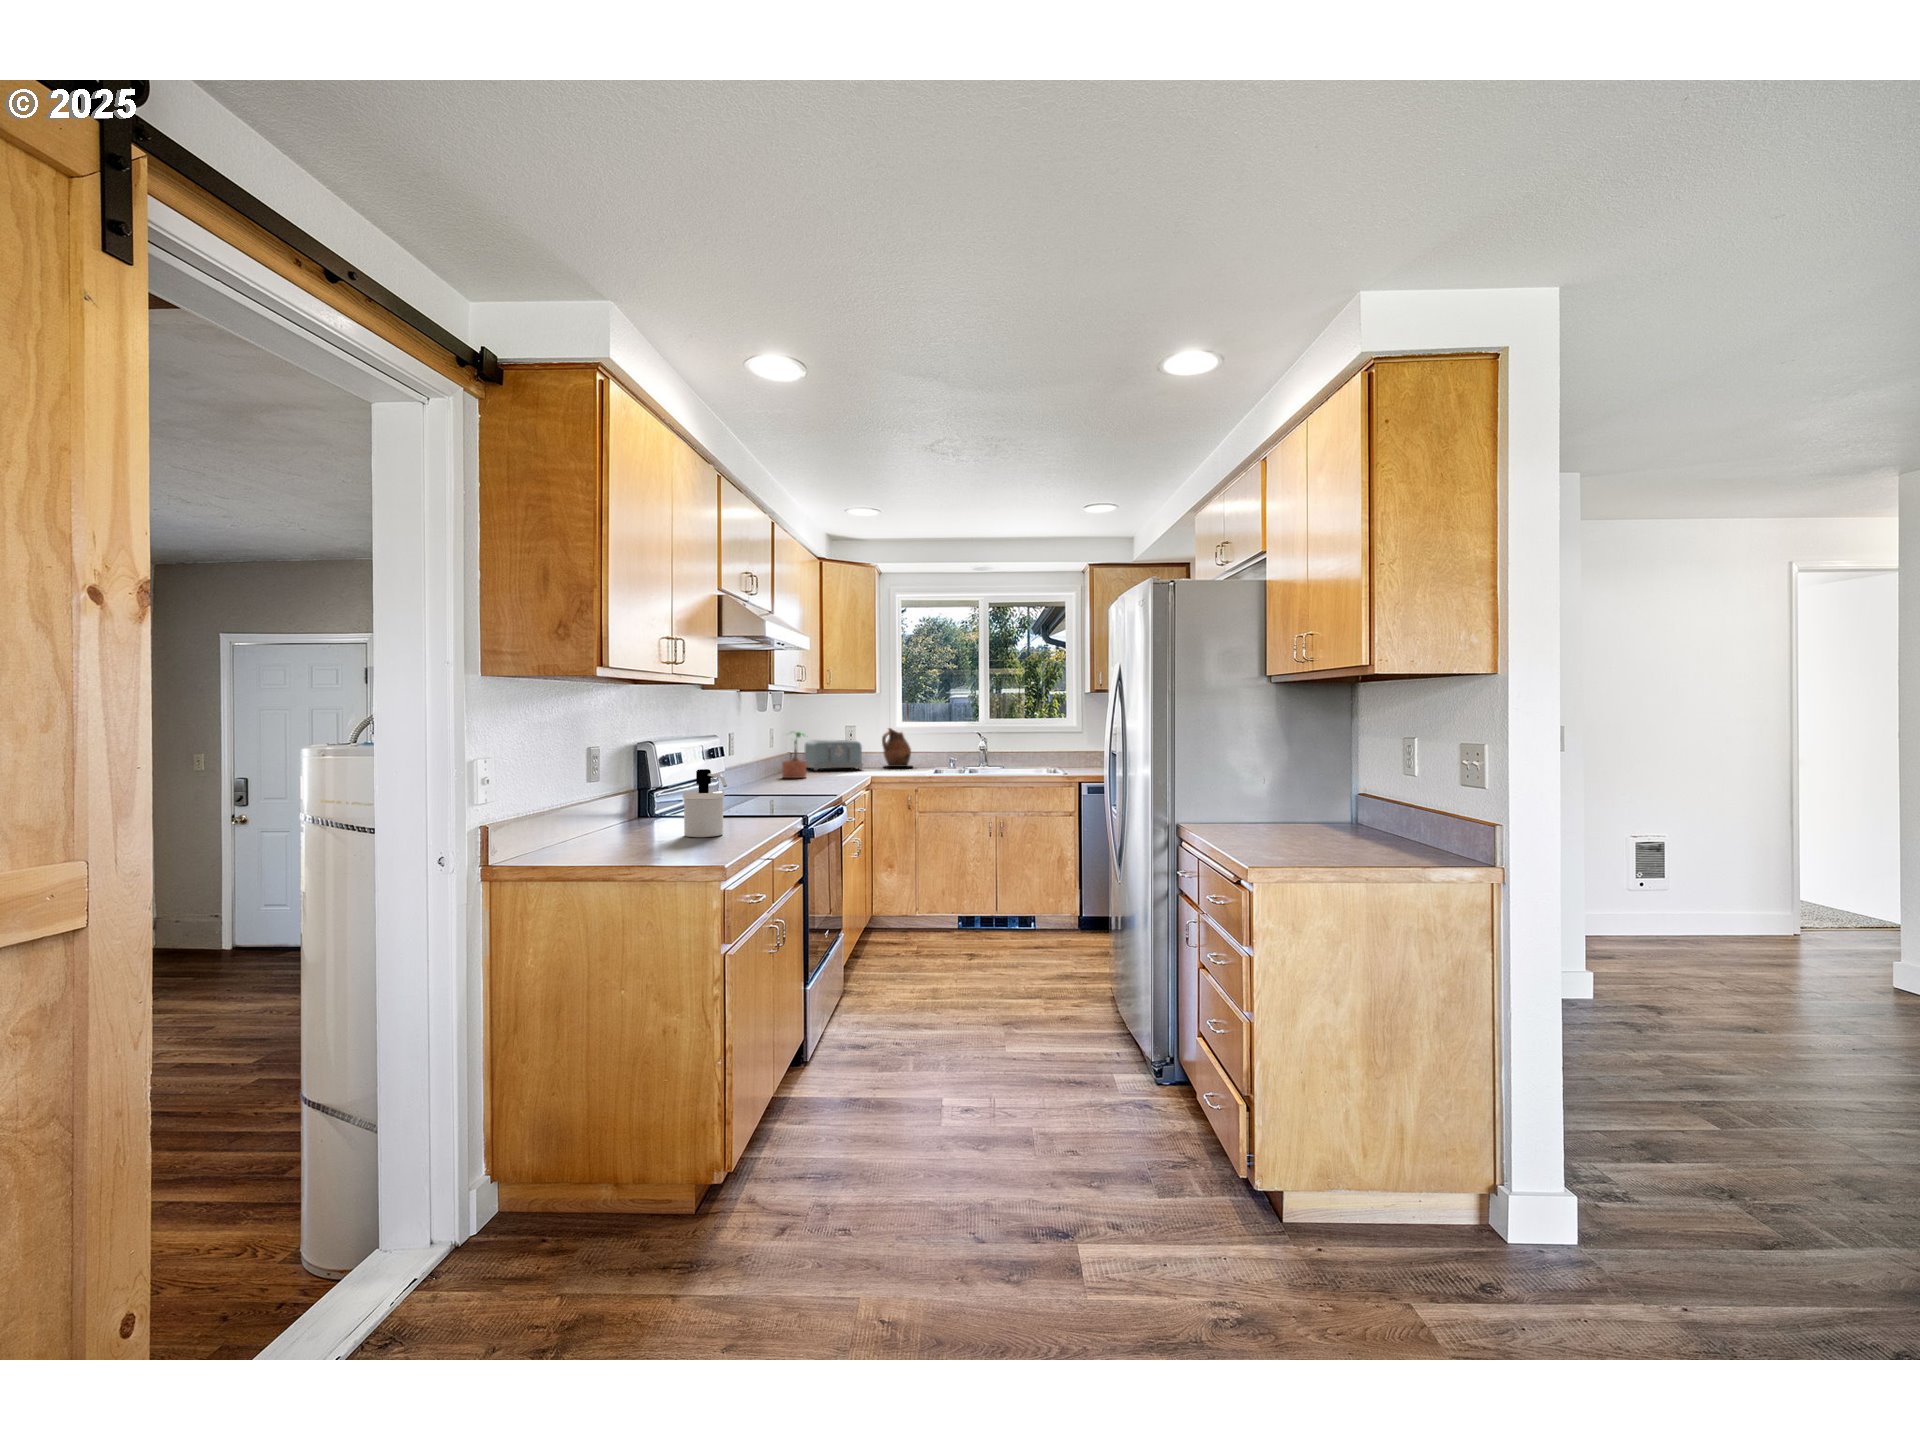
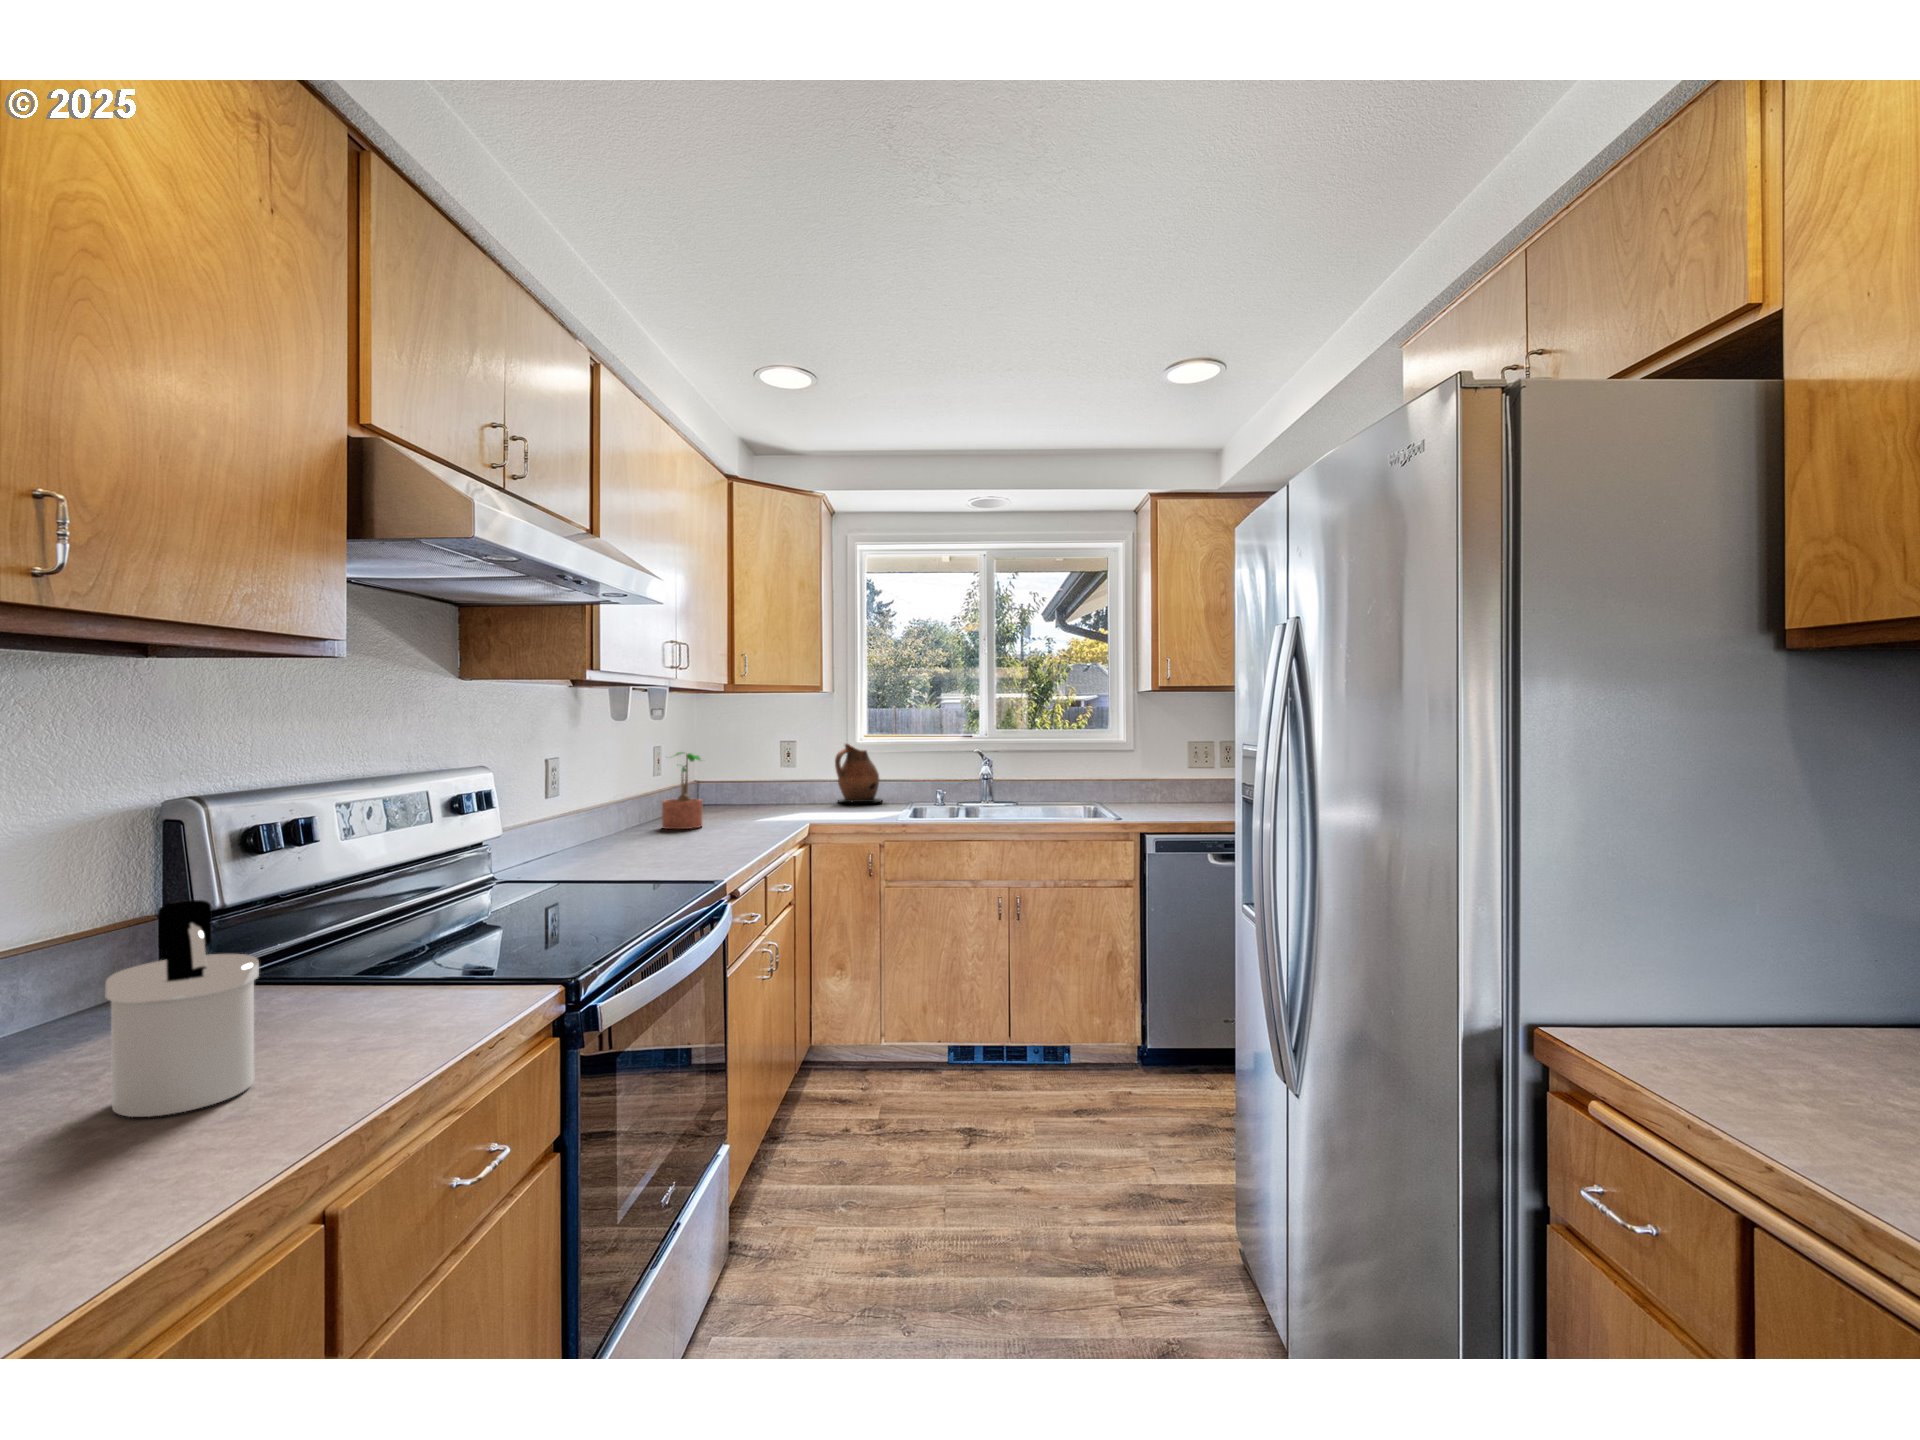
toaster: present [804,740,863,770] -> none [717,761,804,810]

